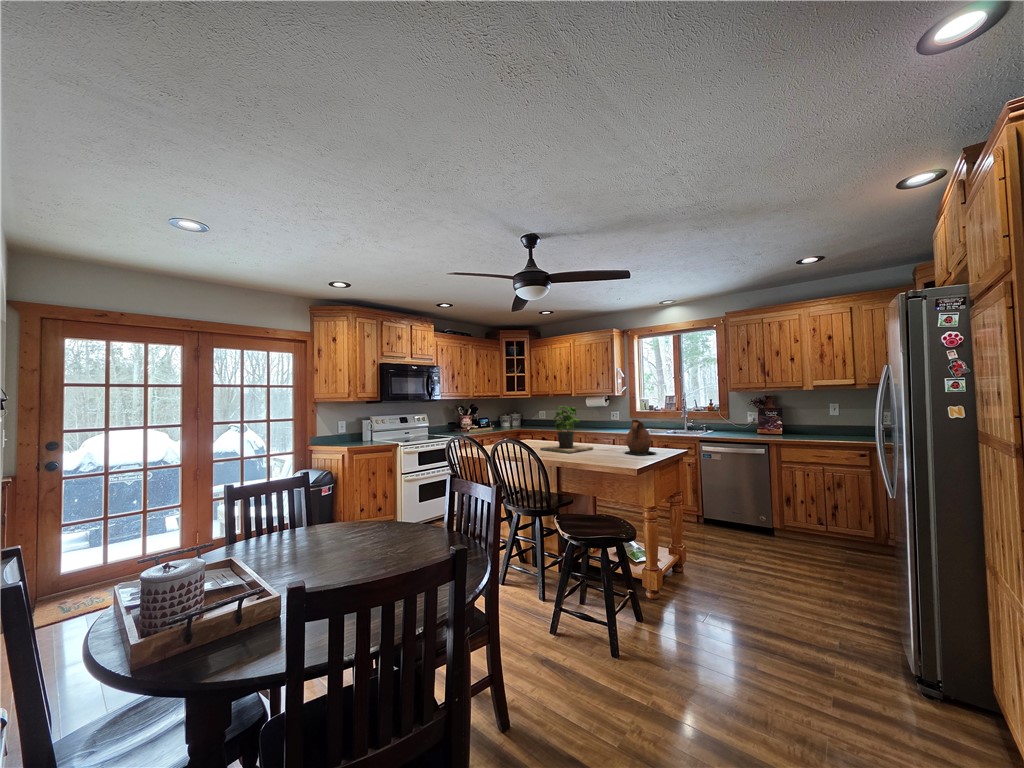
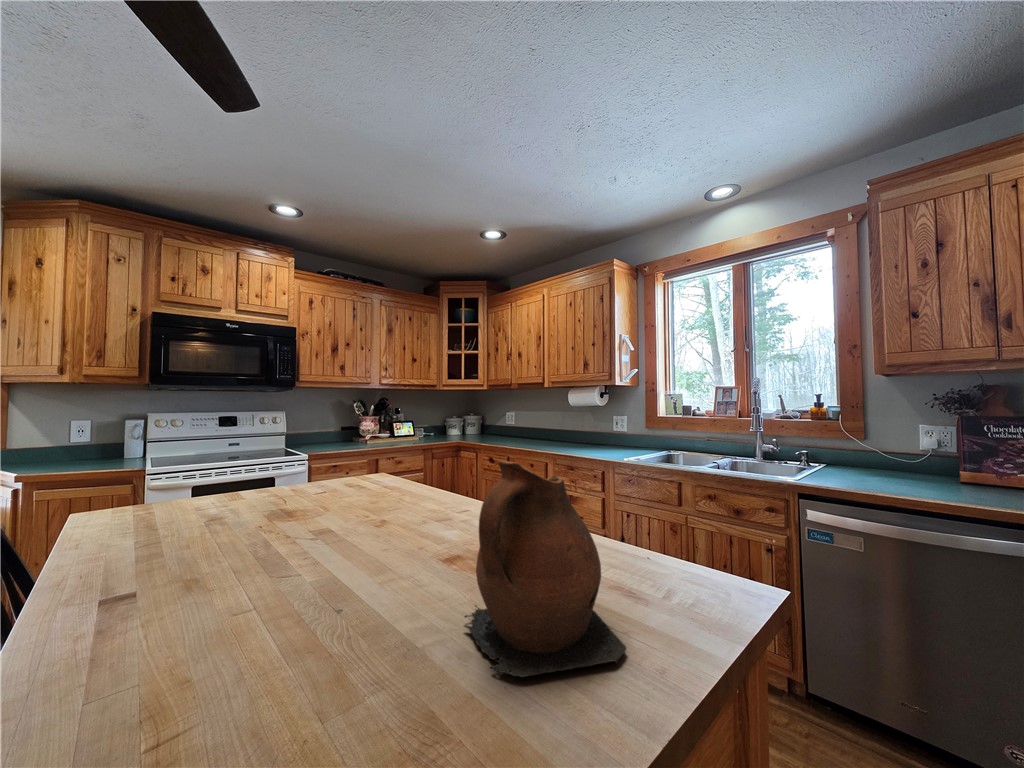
potted plant: present [540,406,593,453] -> none [241,390,414,590]

